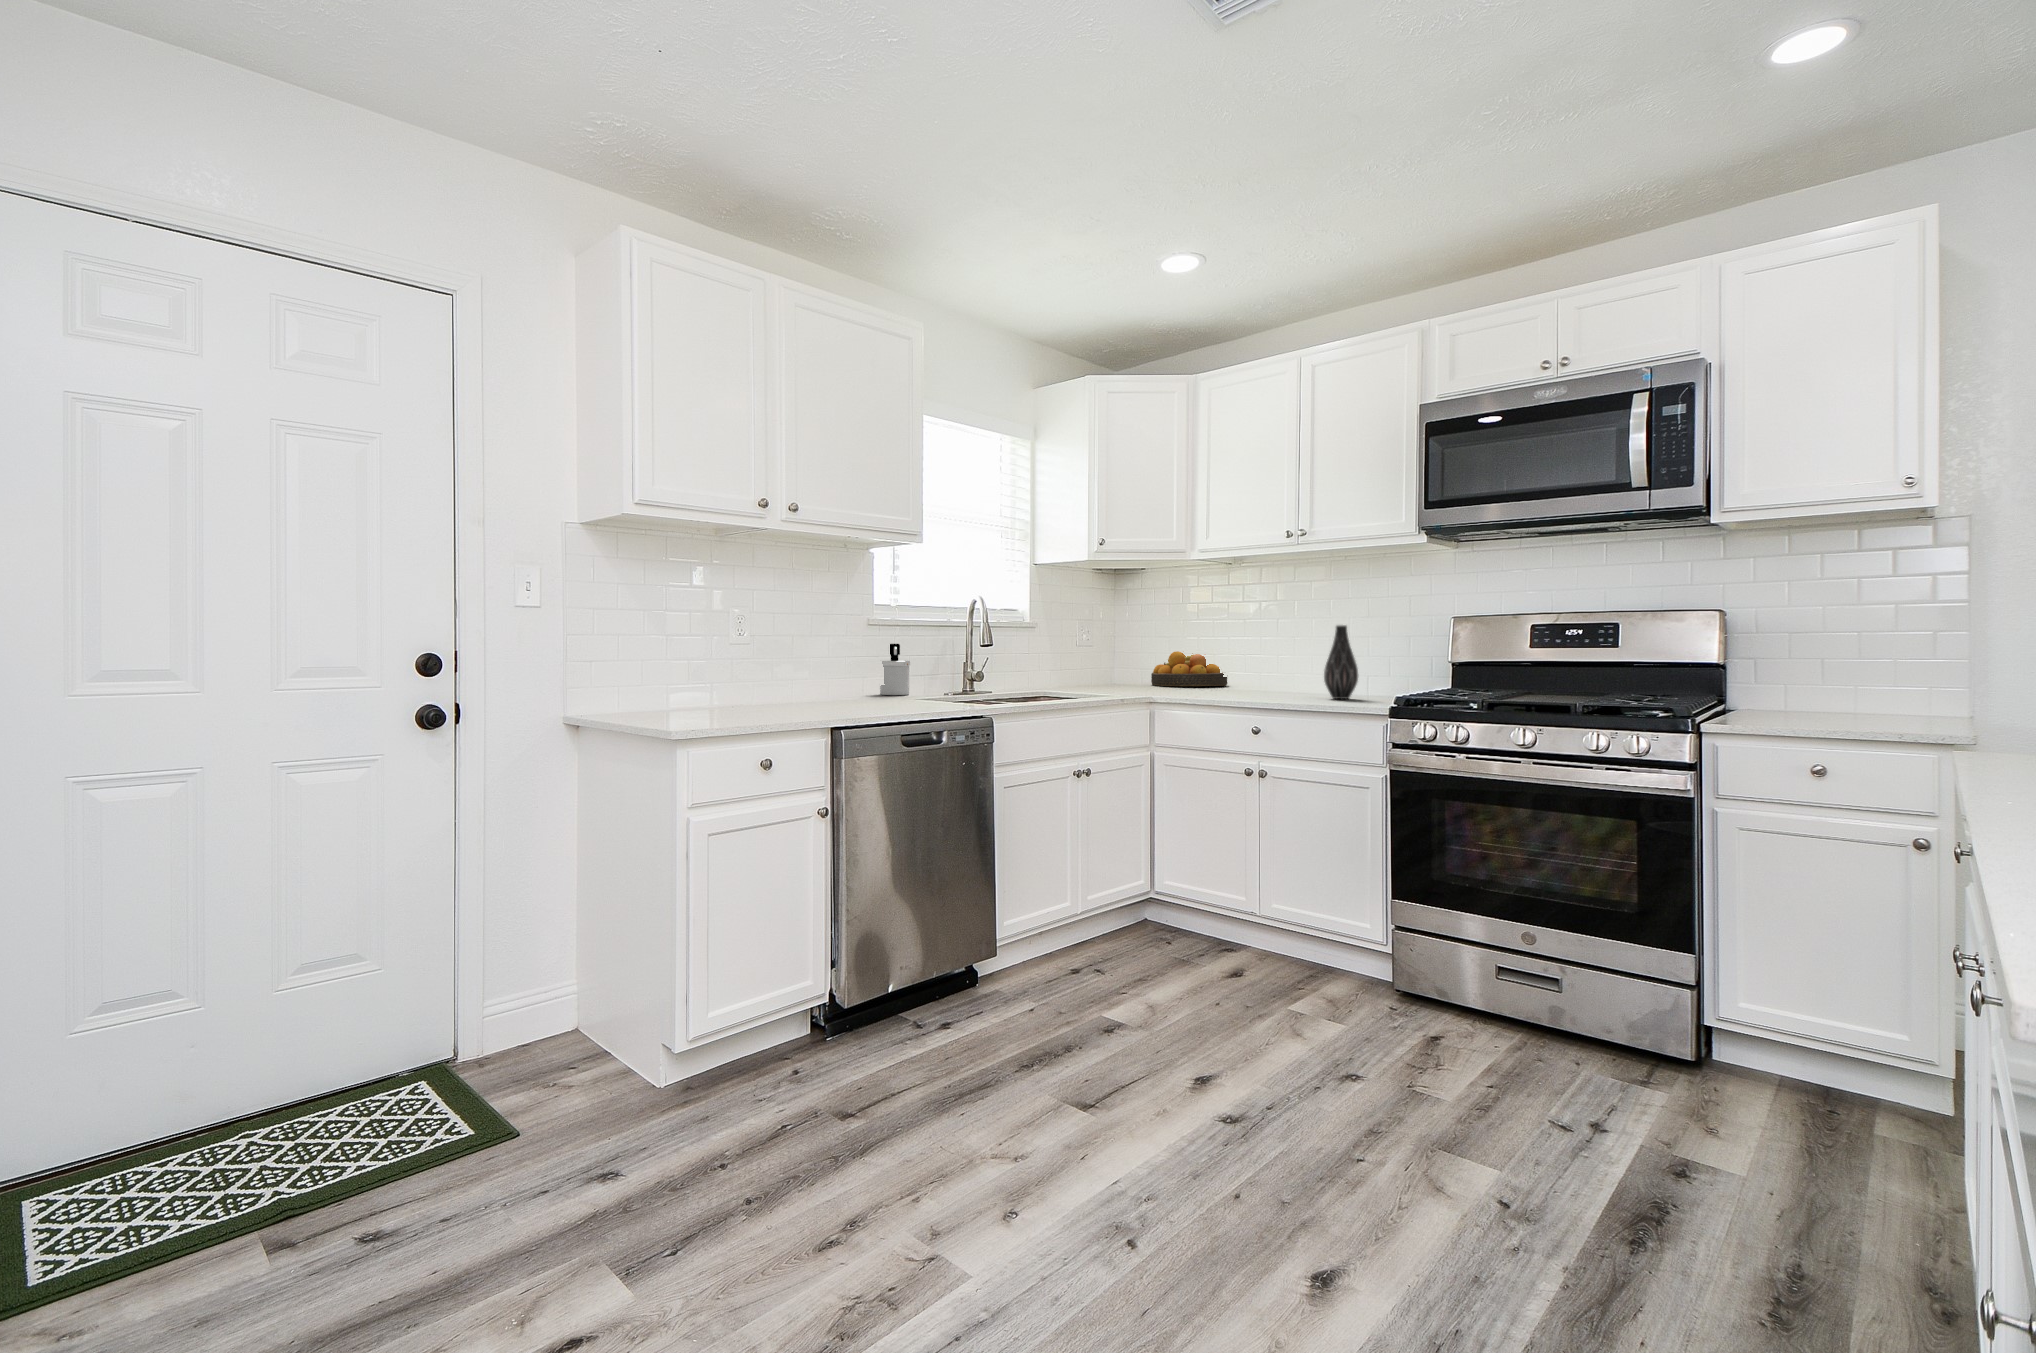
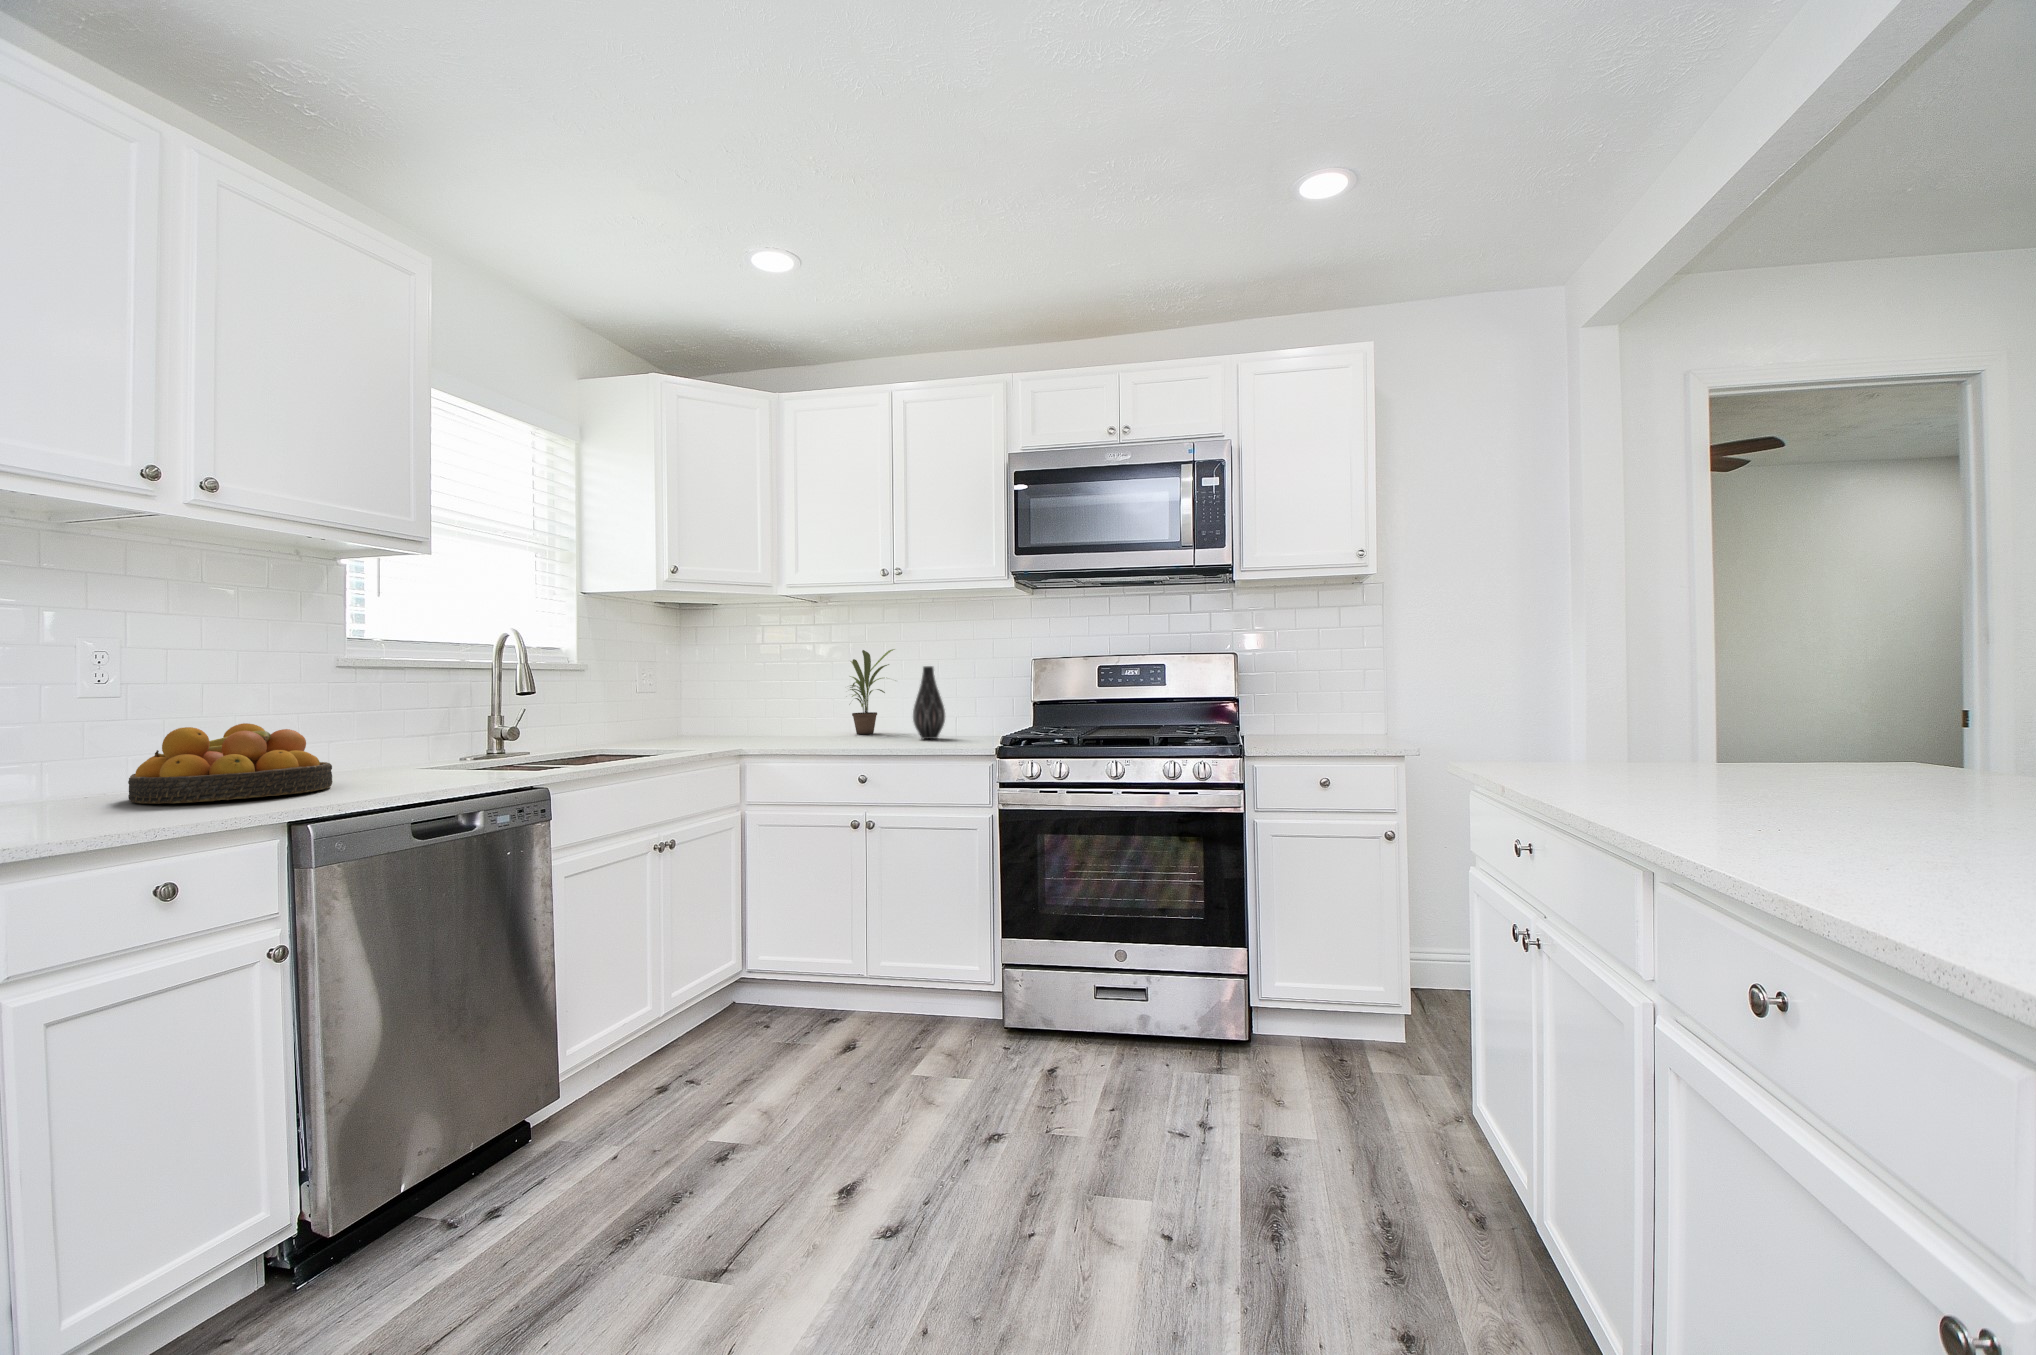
potted plant: none [1259,608,1318,692] -> present [850,649,895,734]
soap dispenser: present [880,644,910,695] -> none [361,695,411,764]
fruit bowl: present [1151,651,1227,686] -> present [128,723,333,804]

